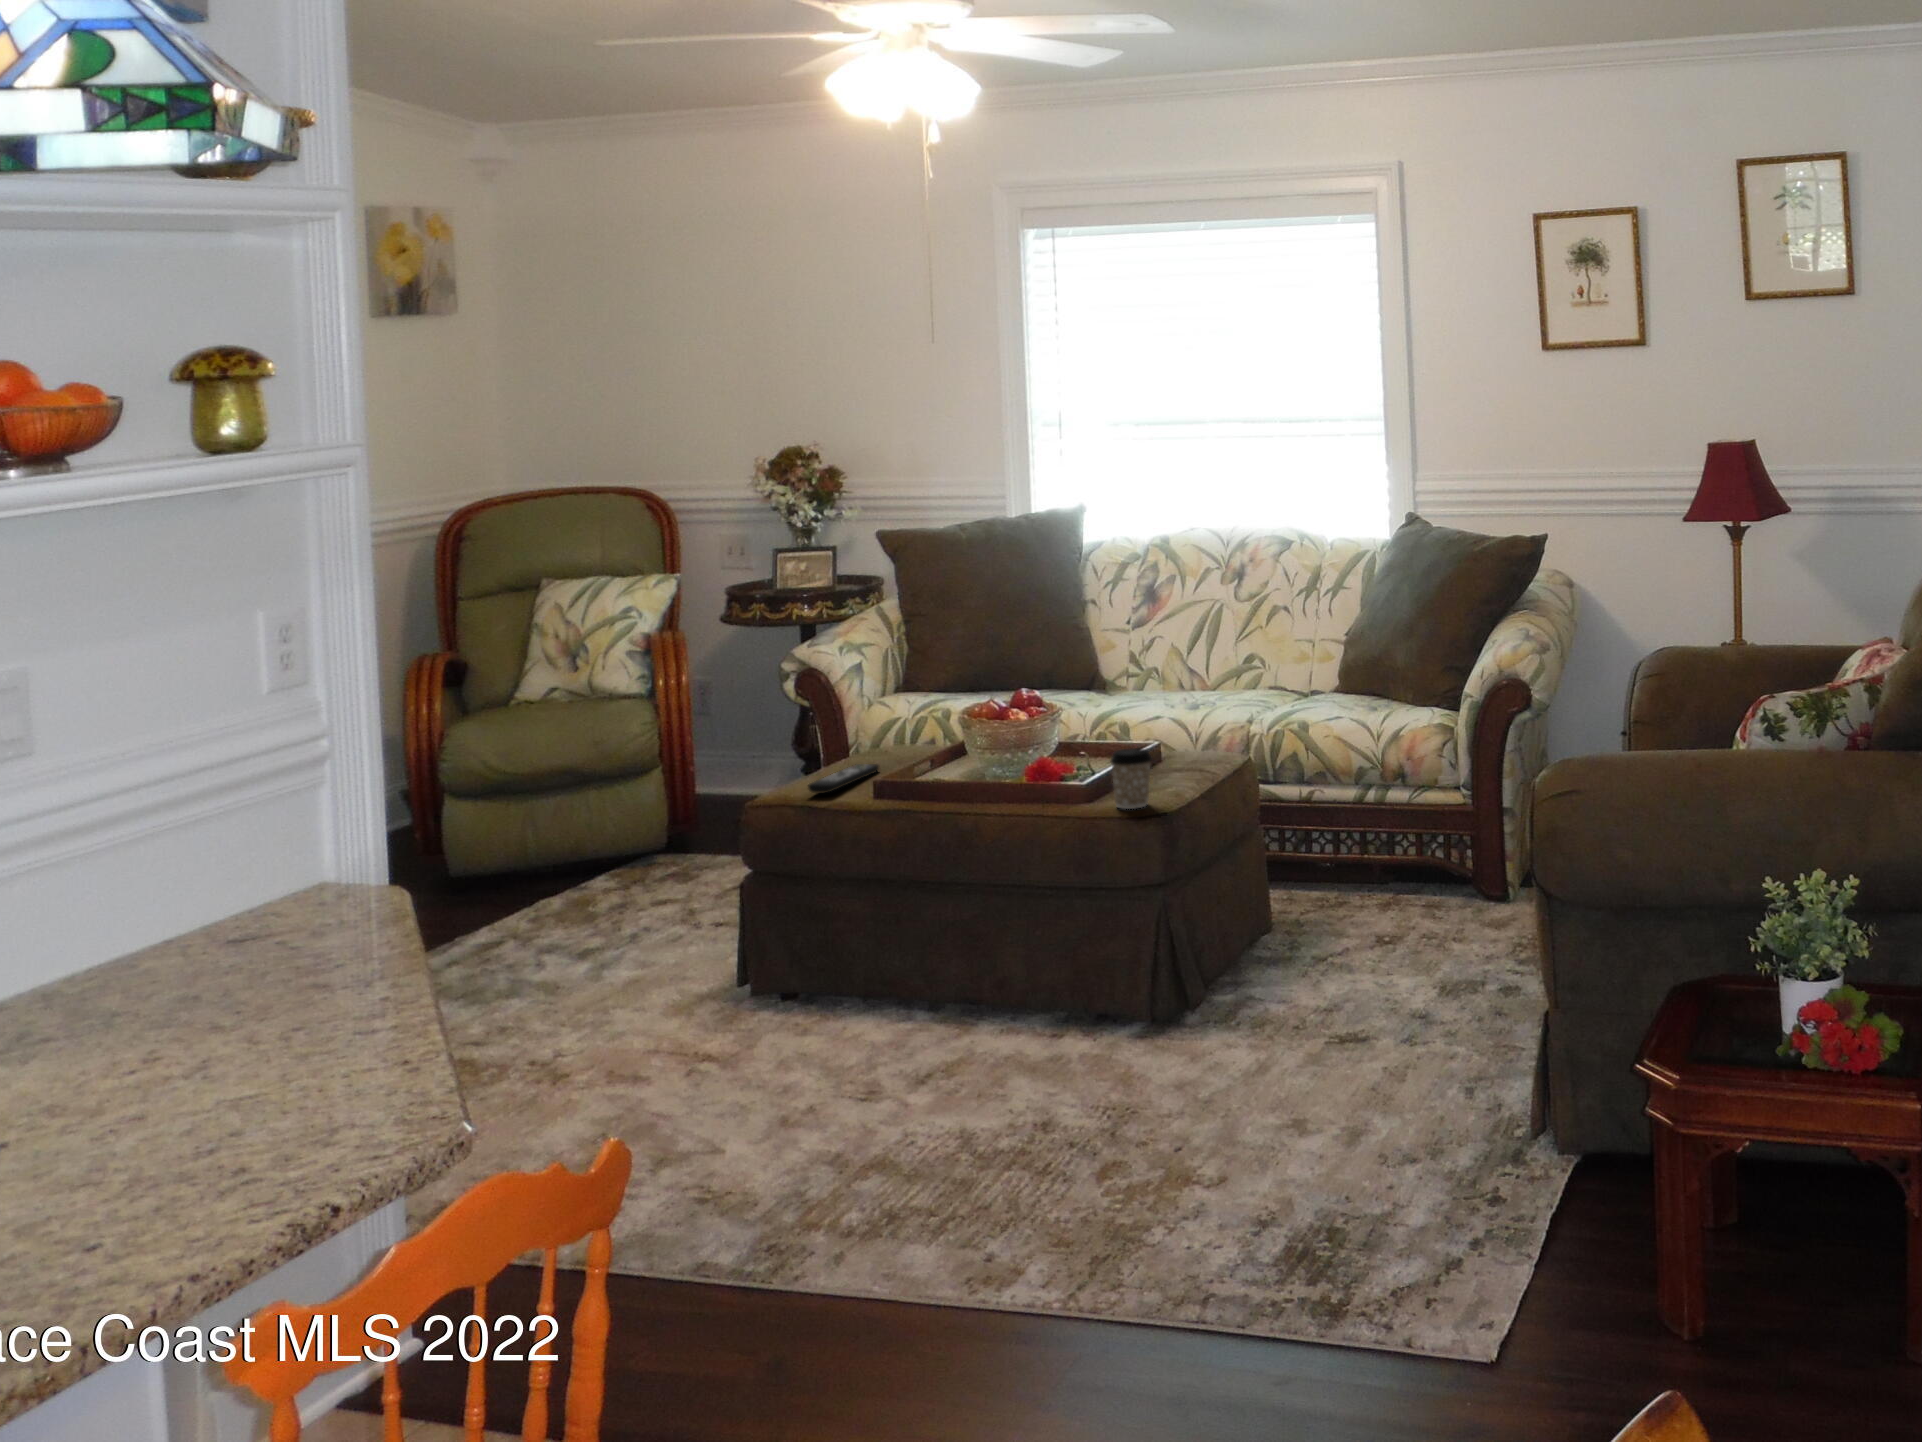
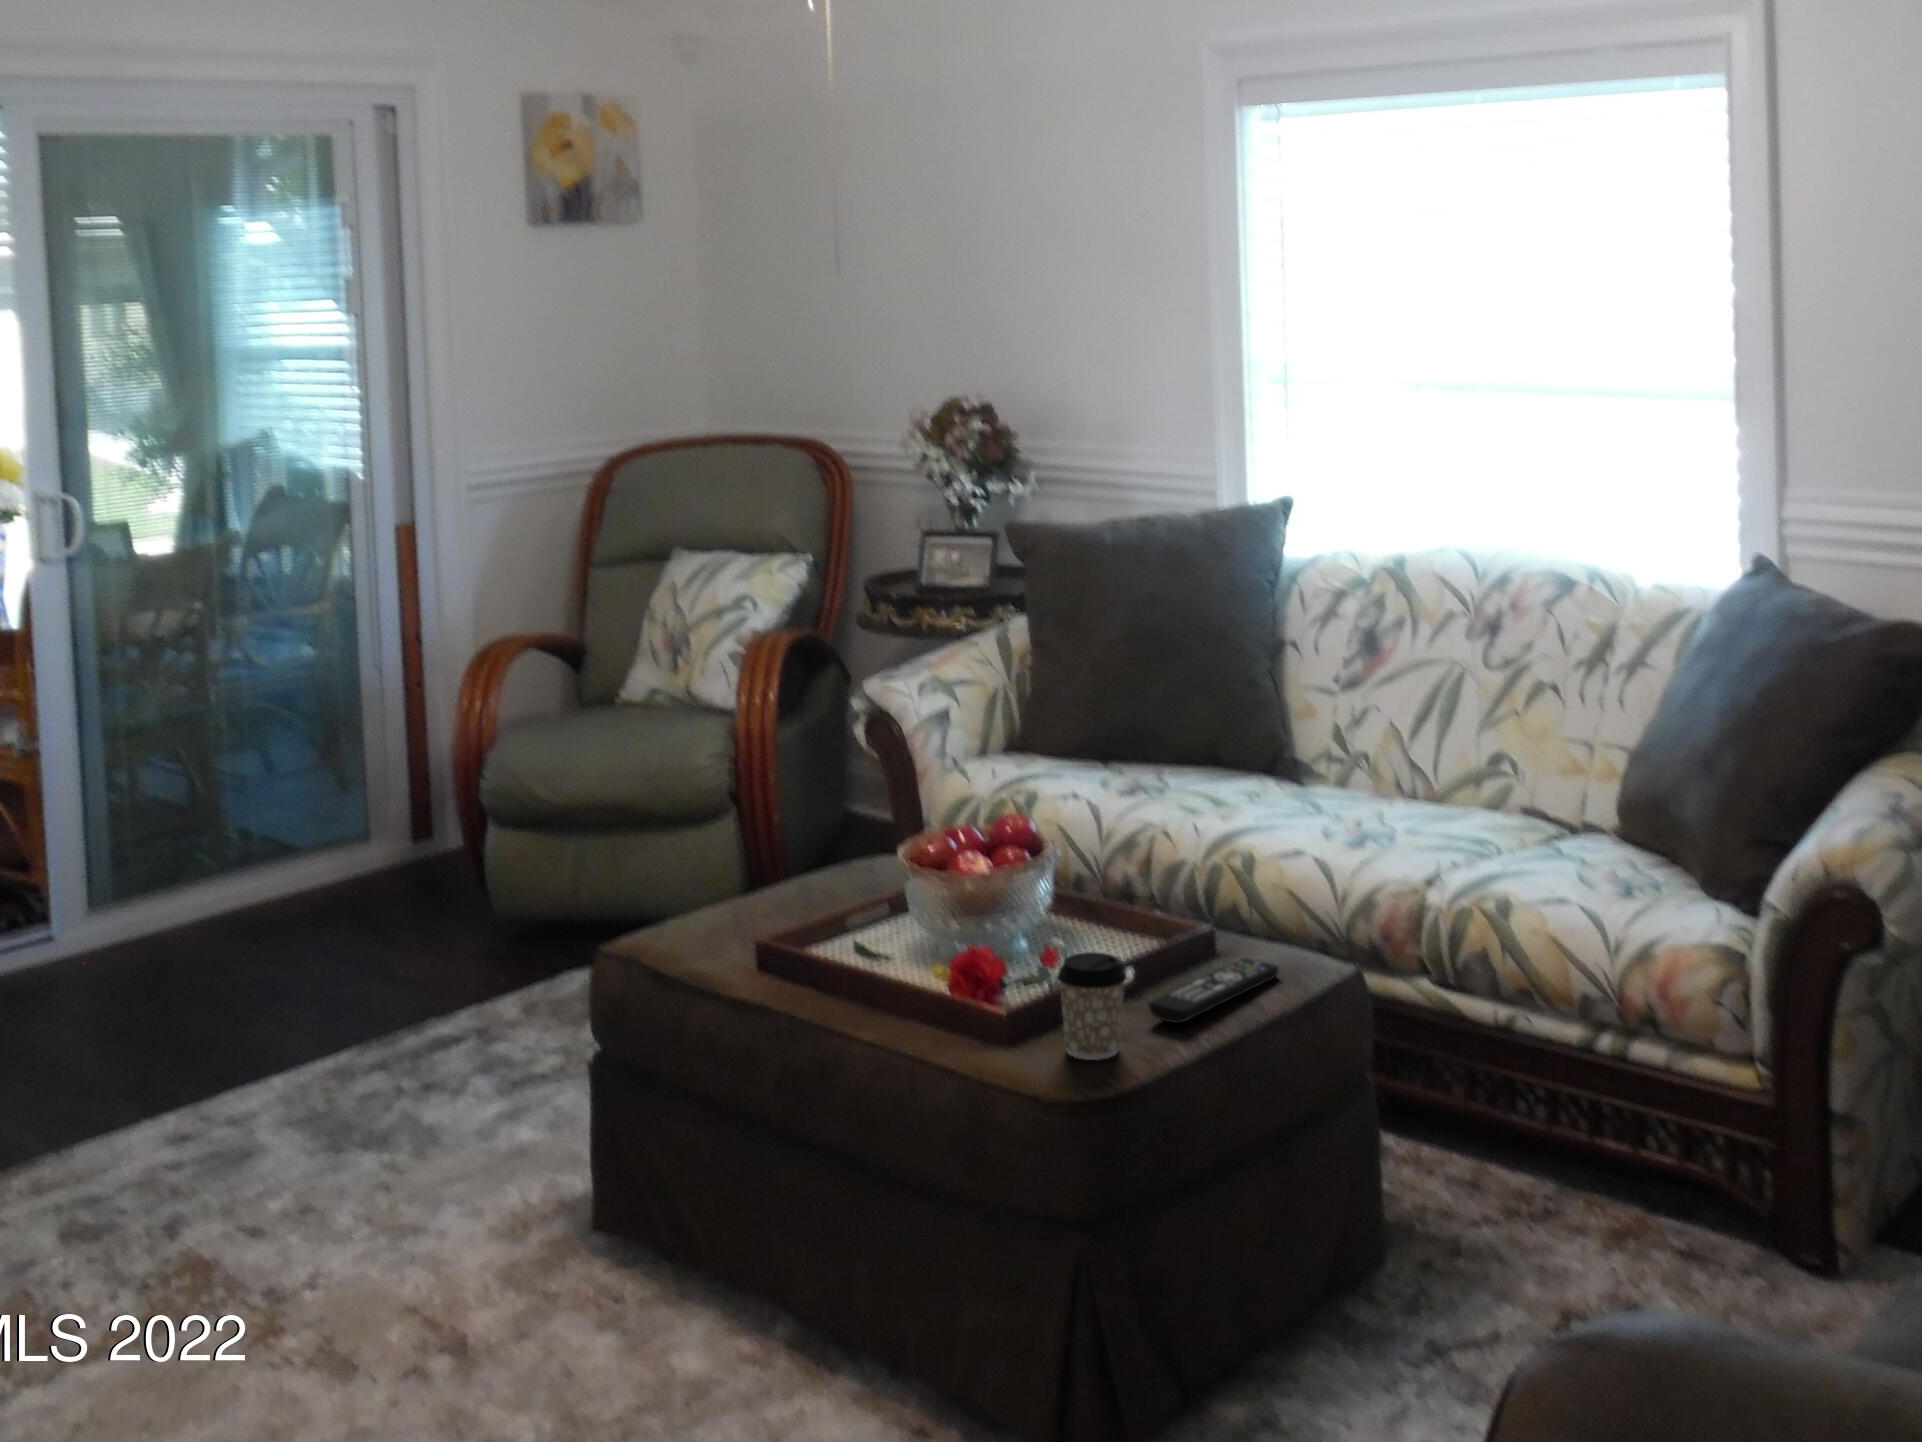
remote control: present [808,764,879,794] -> present [1149,958,1279,1023]

